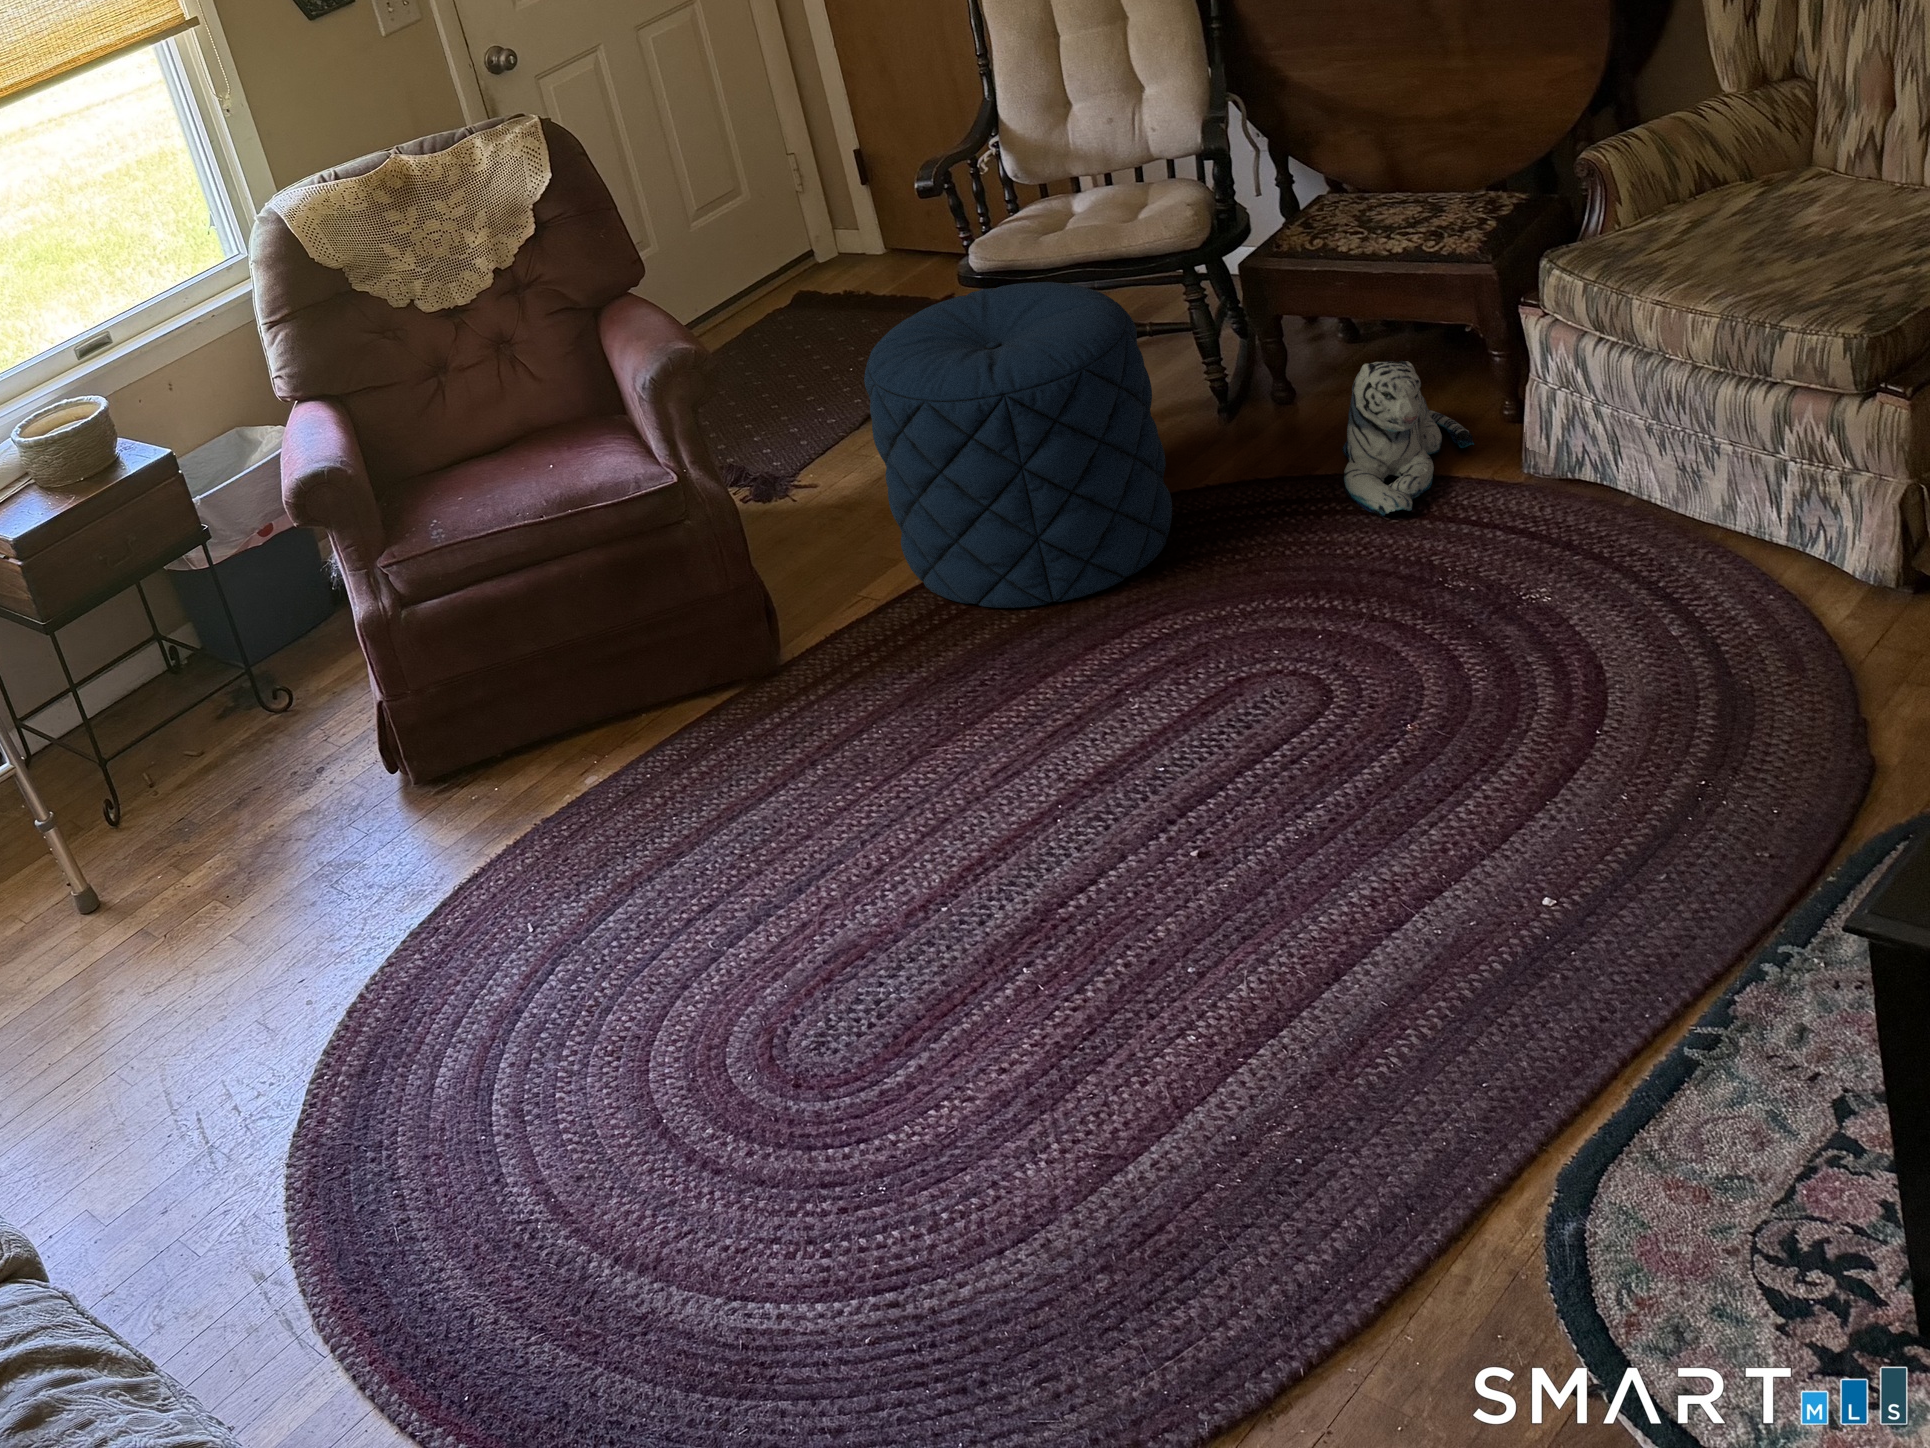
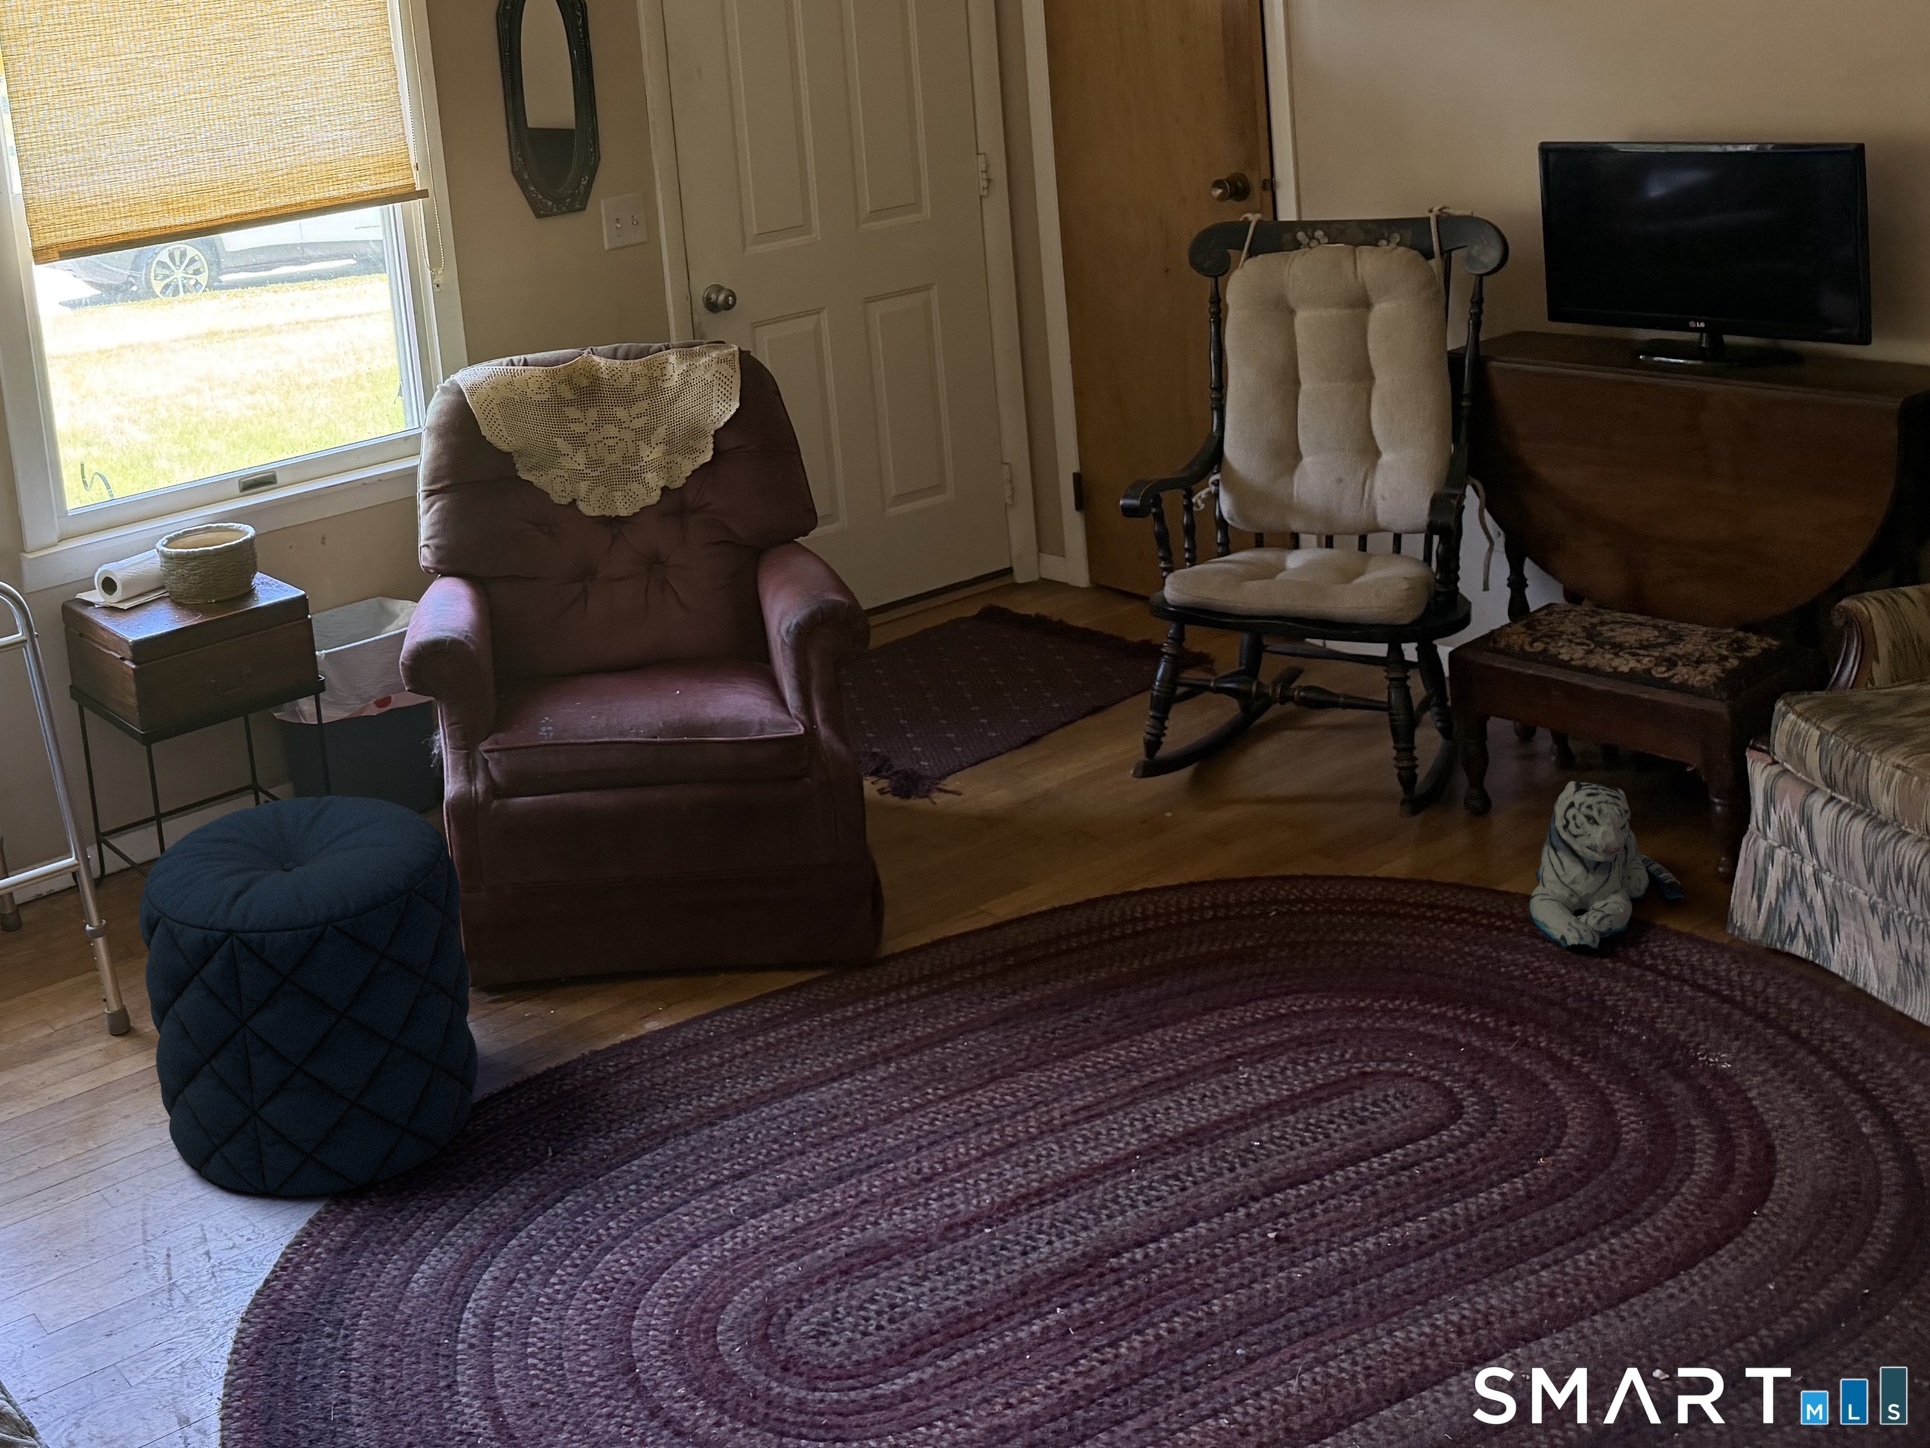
pouf: present [864,282,1172,608] -> present [140,796,478,1196]

